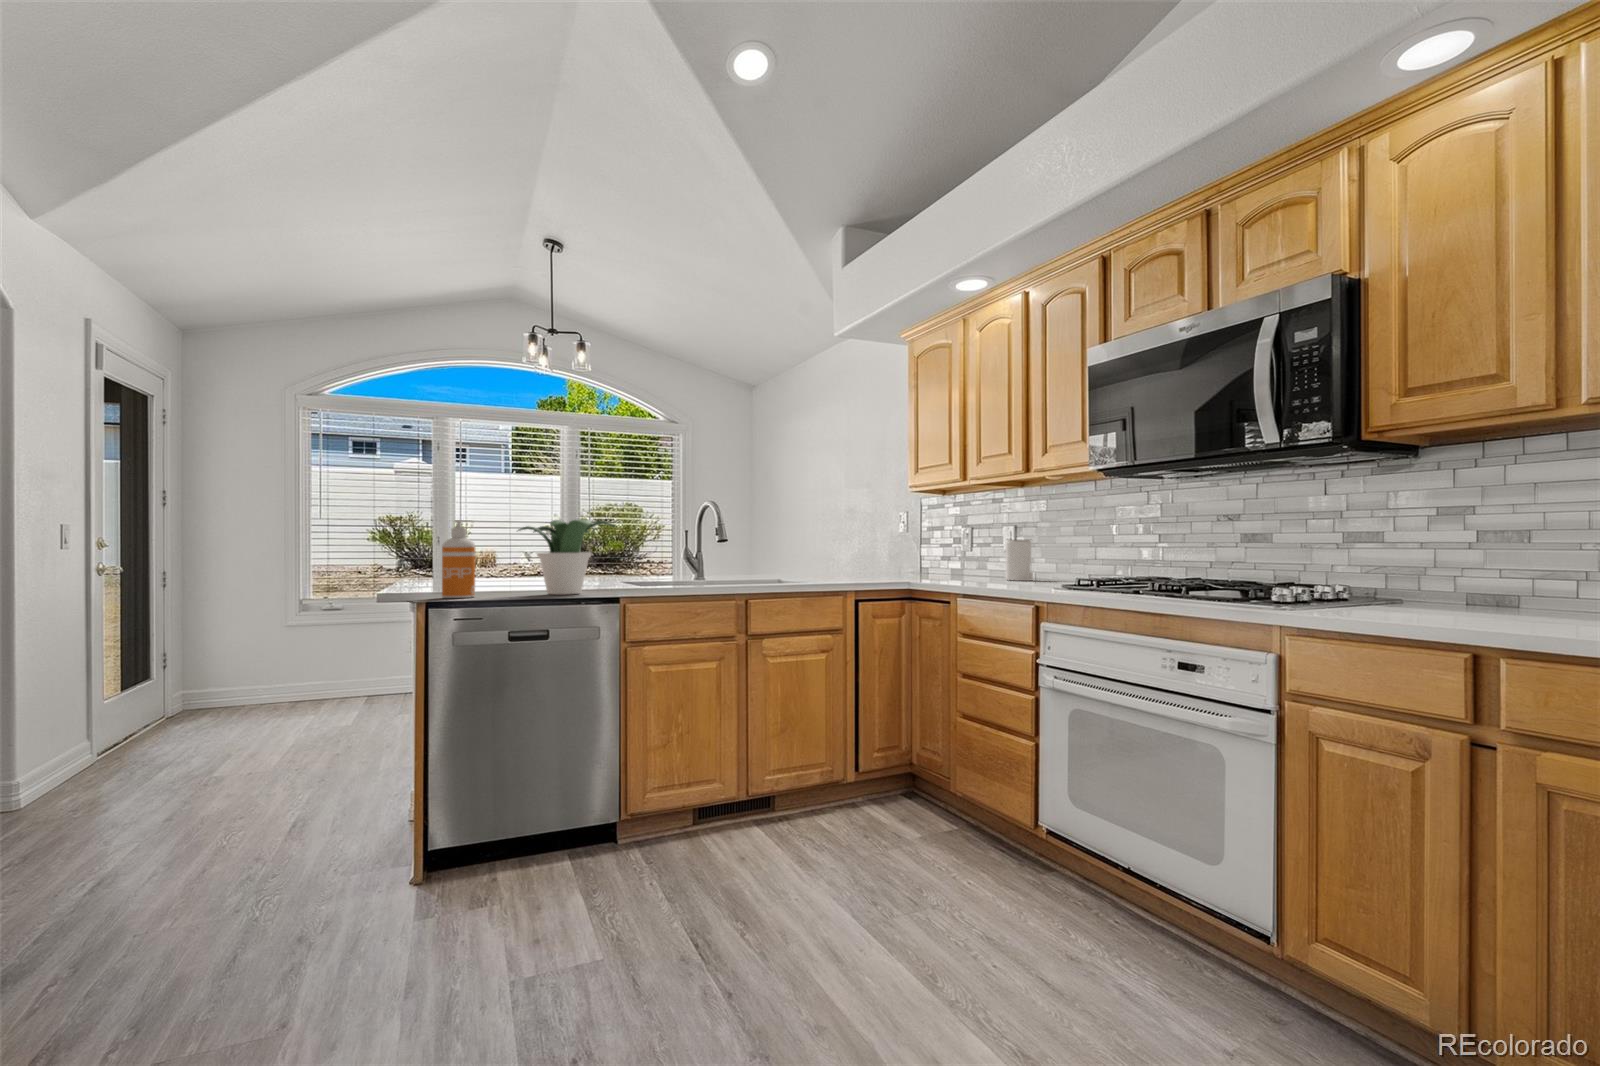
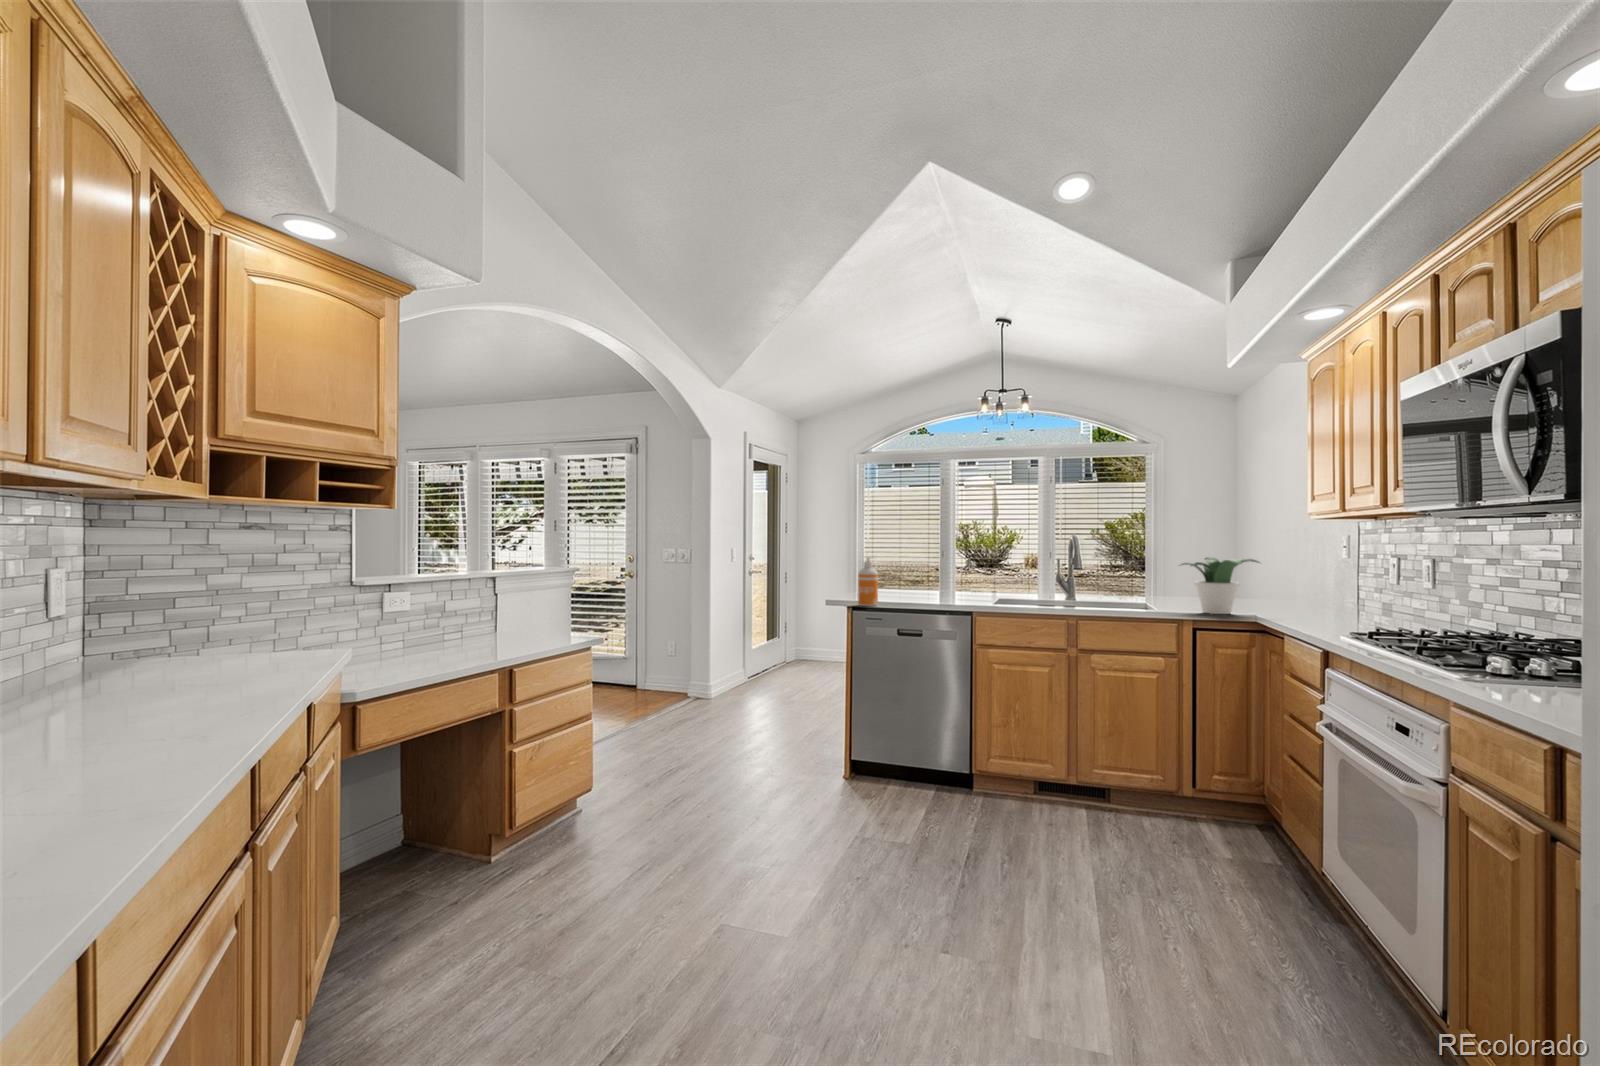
potted plant: present [518,519,615,595] -> present [1182,557,1259,614]
jar: present [1006,540,1033,581] -> none [1404,577,1444,625]

